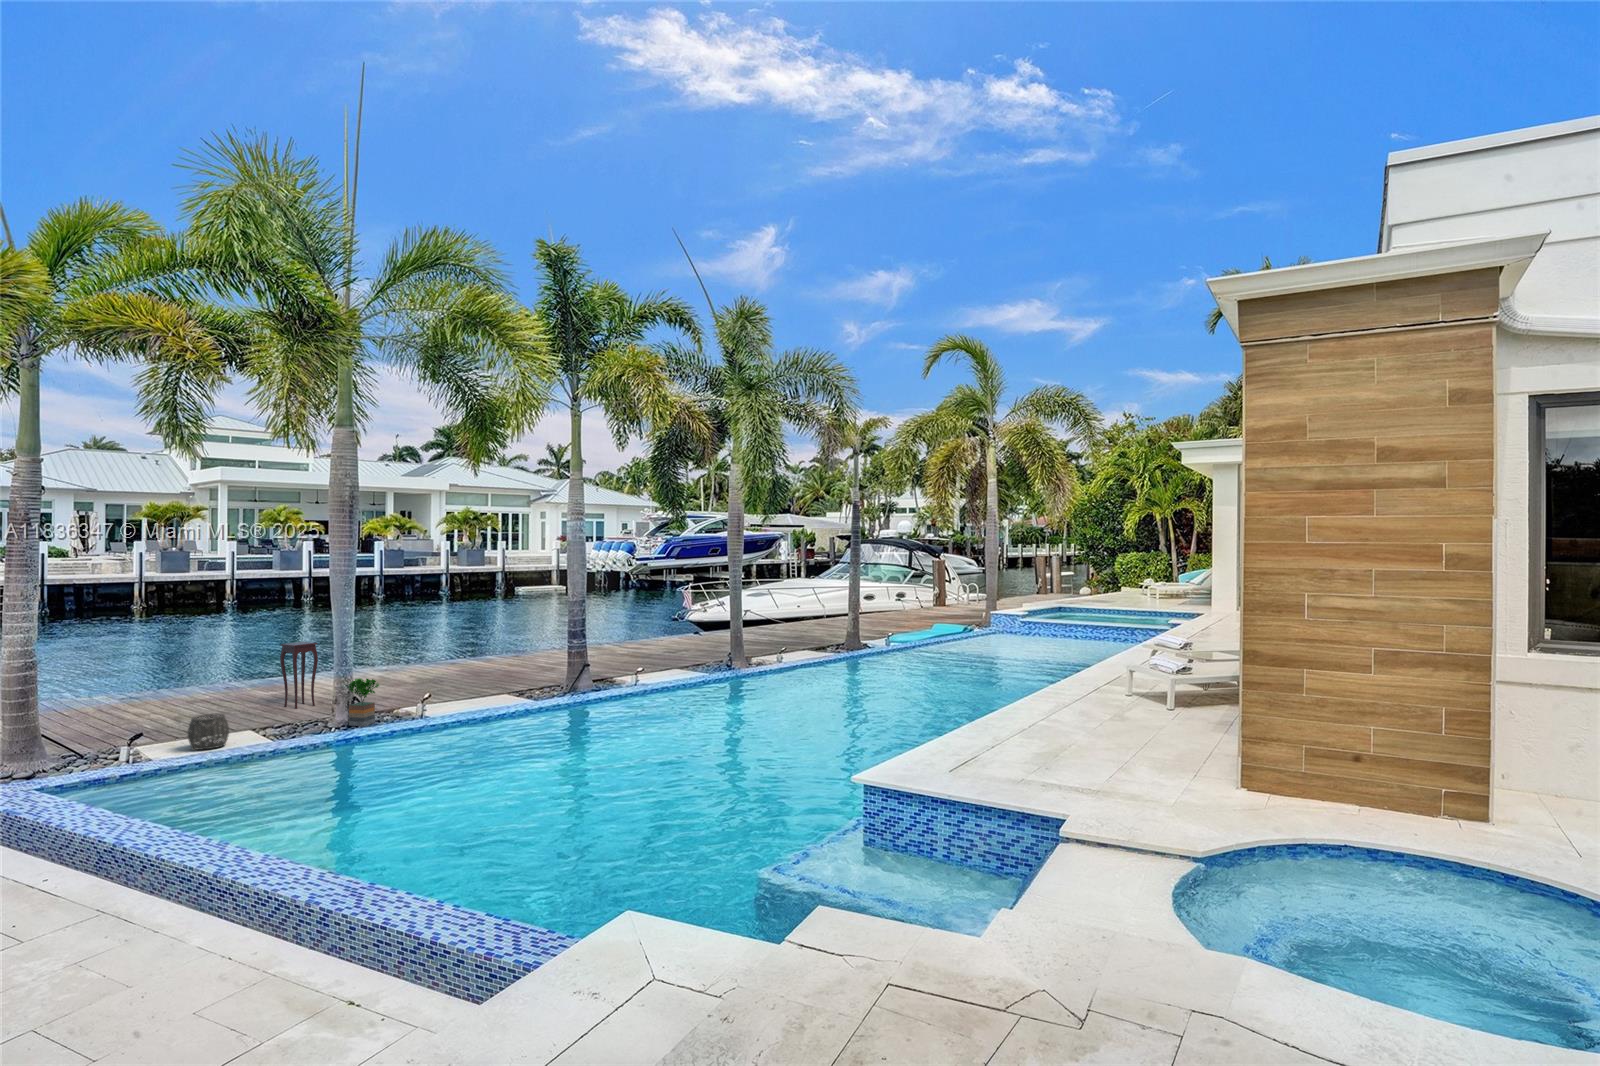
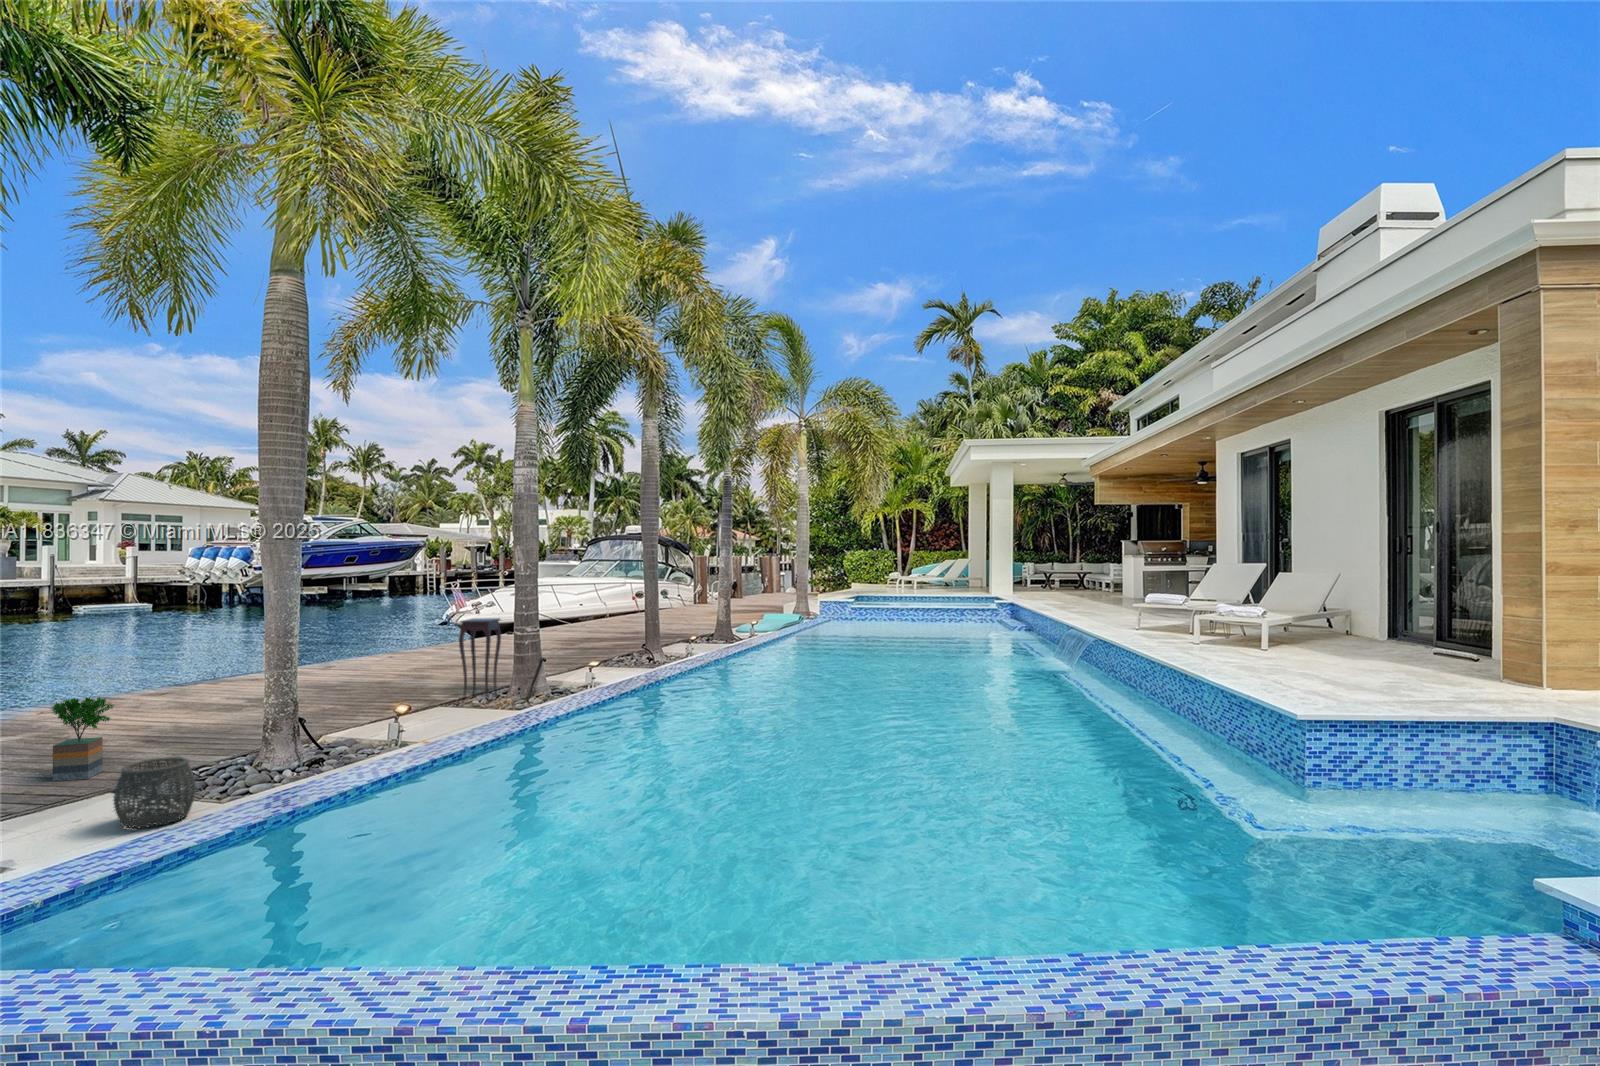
side table: present [280,642,318,709] -> present [459,618,501,700]
potted tree: present [349,678,379,726] -> present [51,697,114,781]

